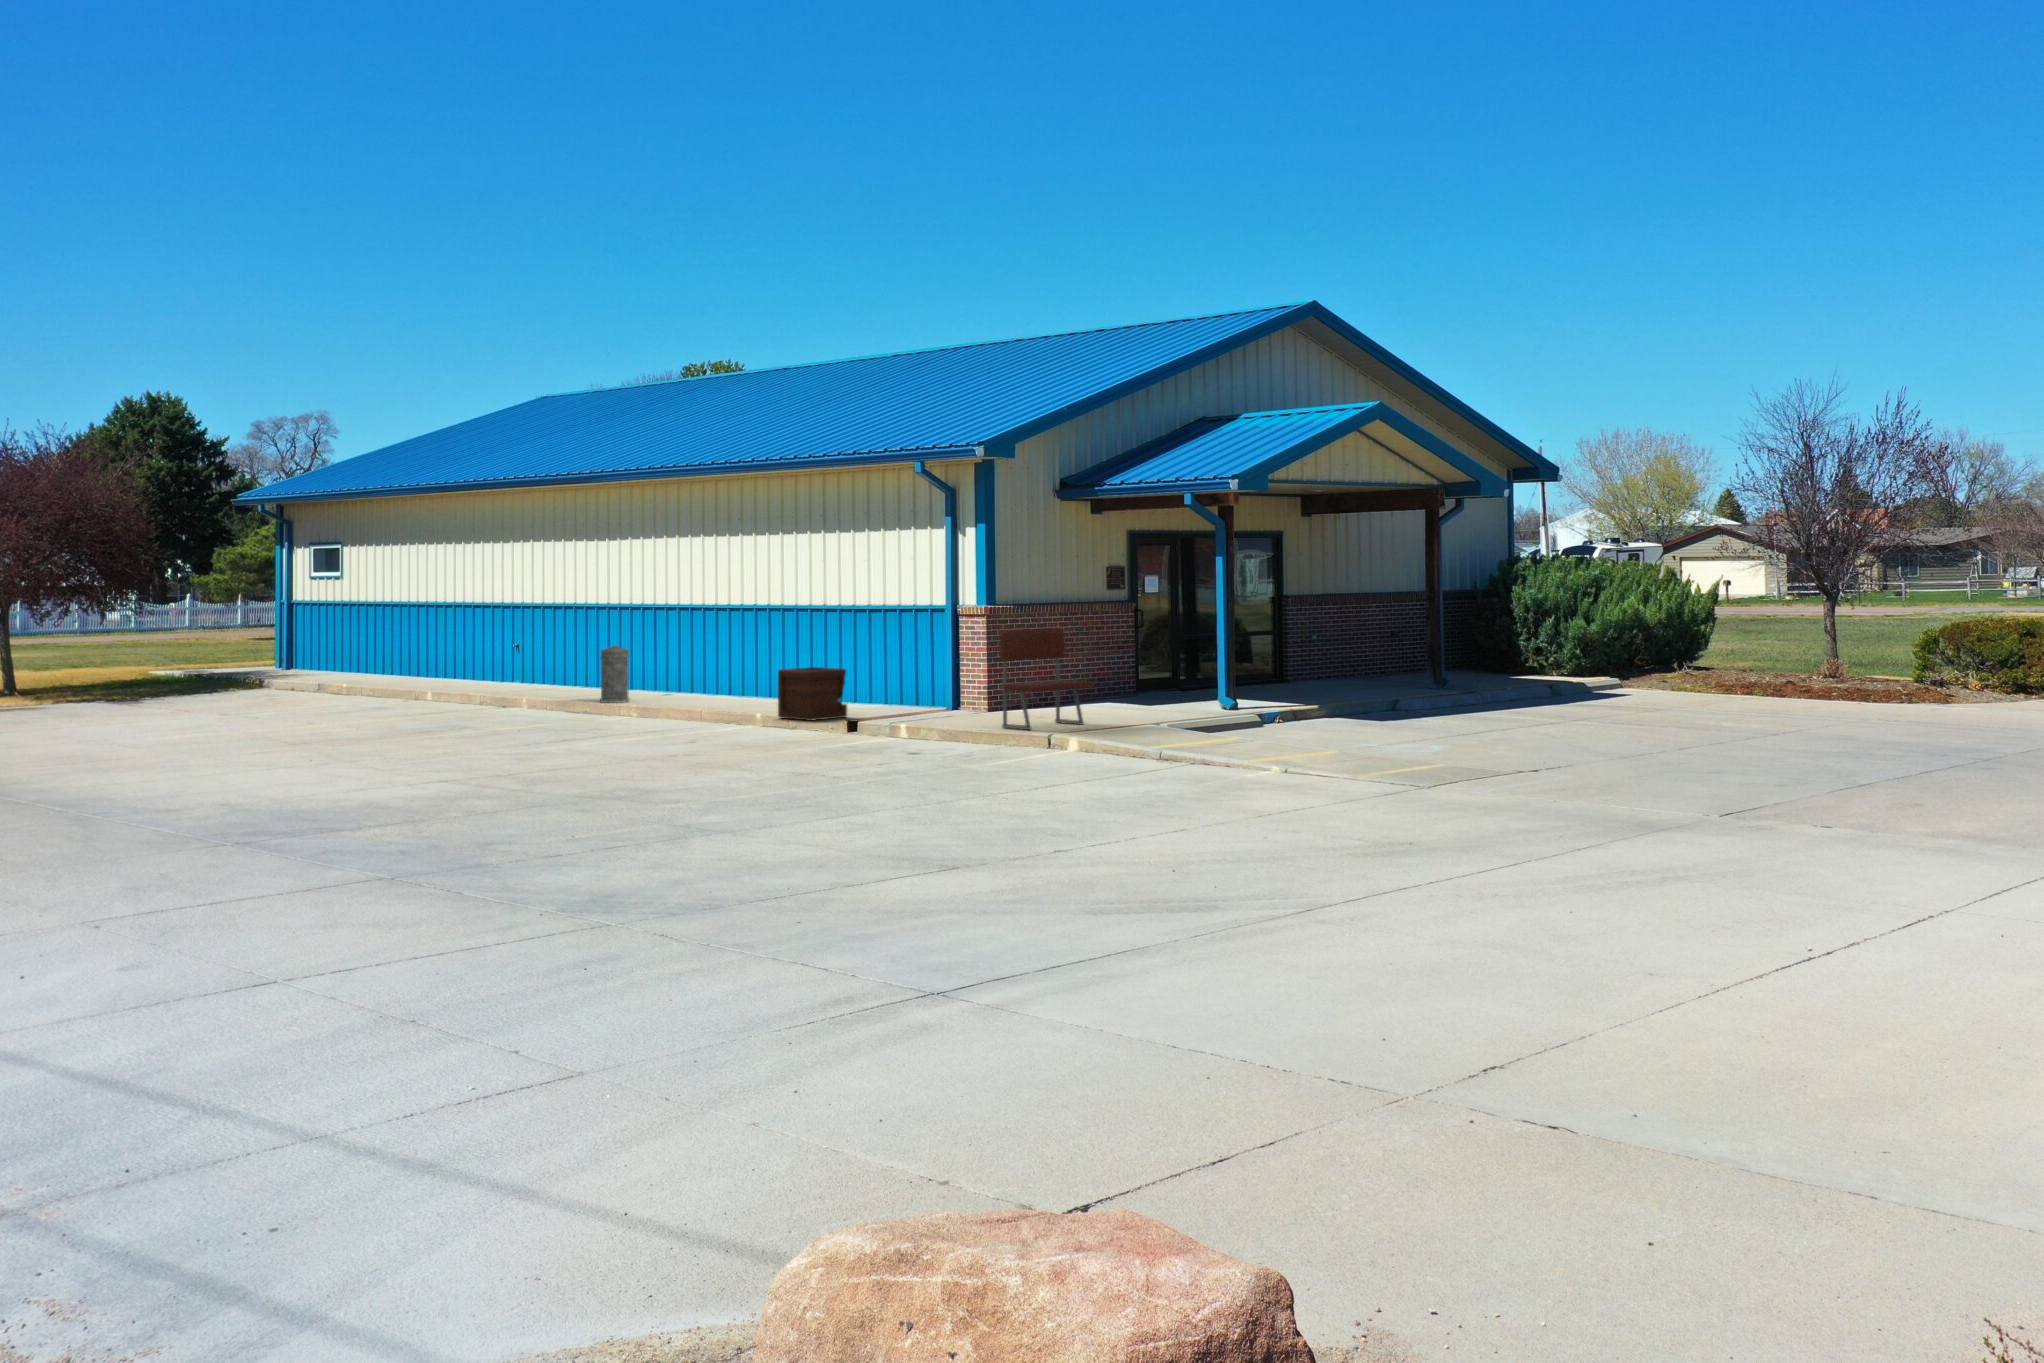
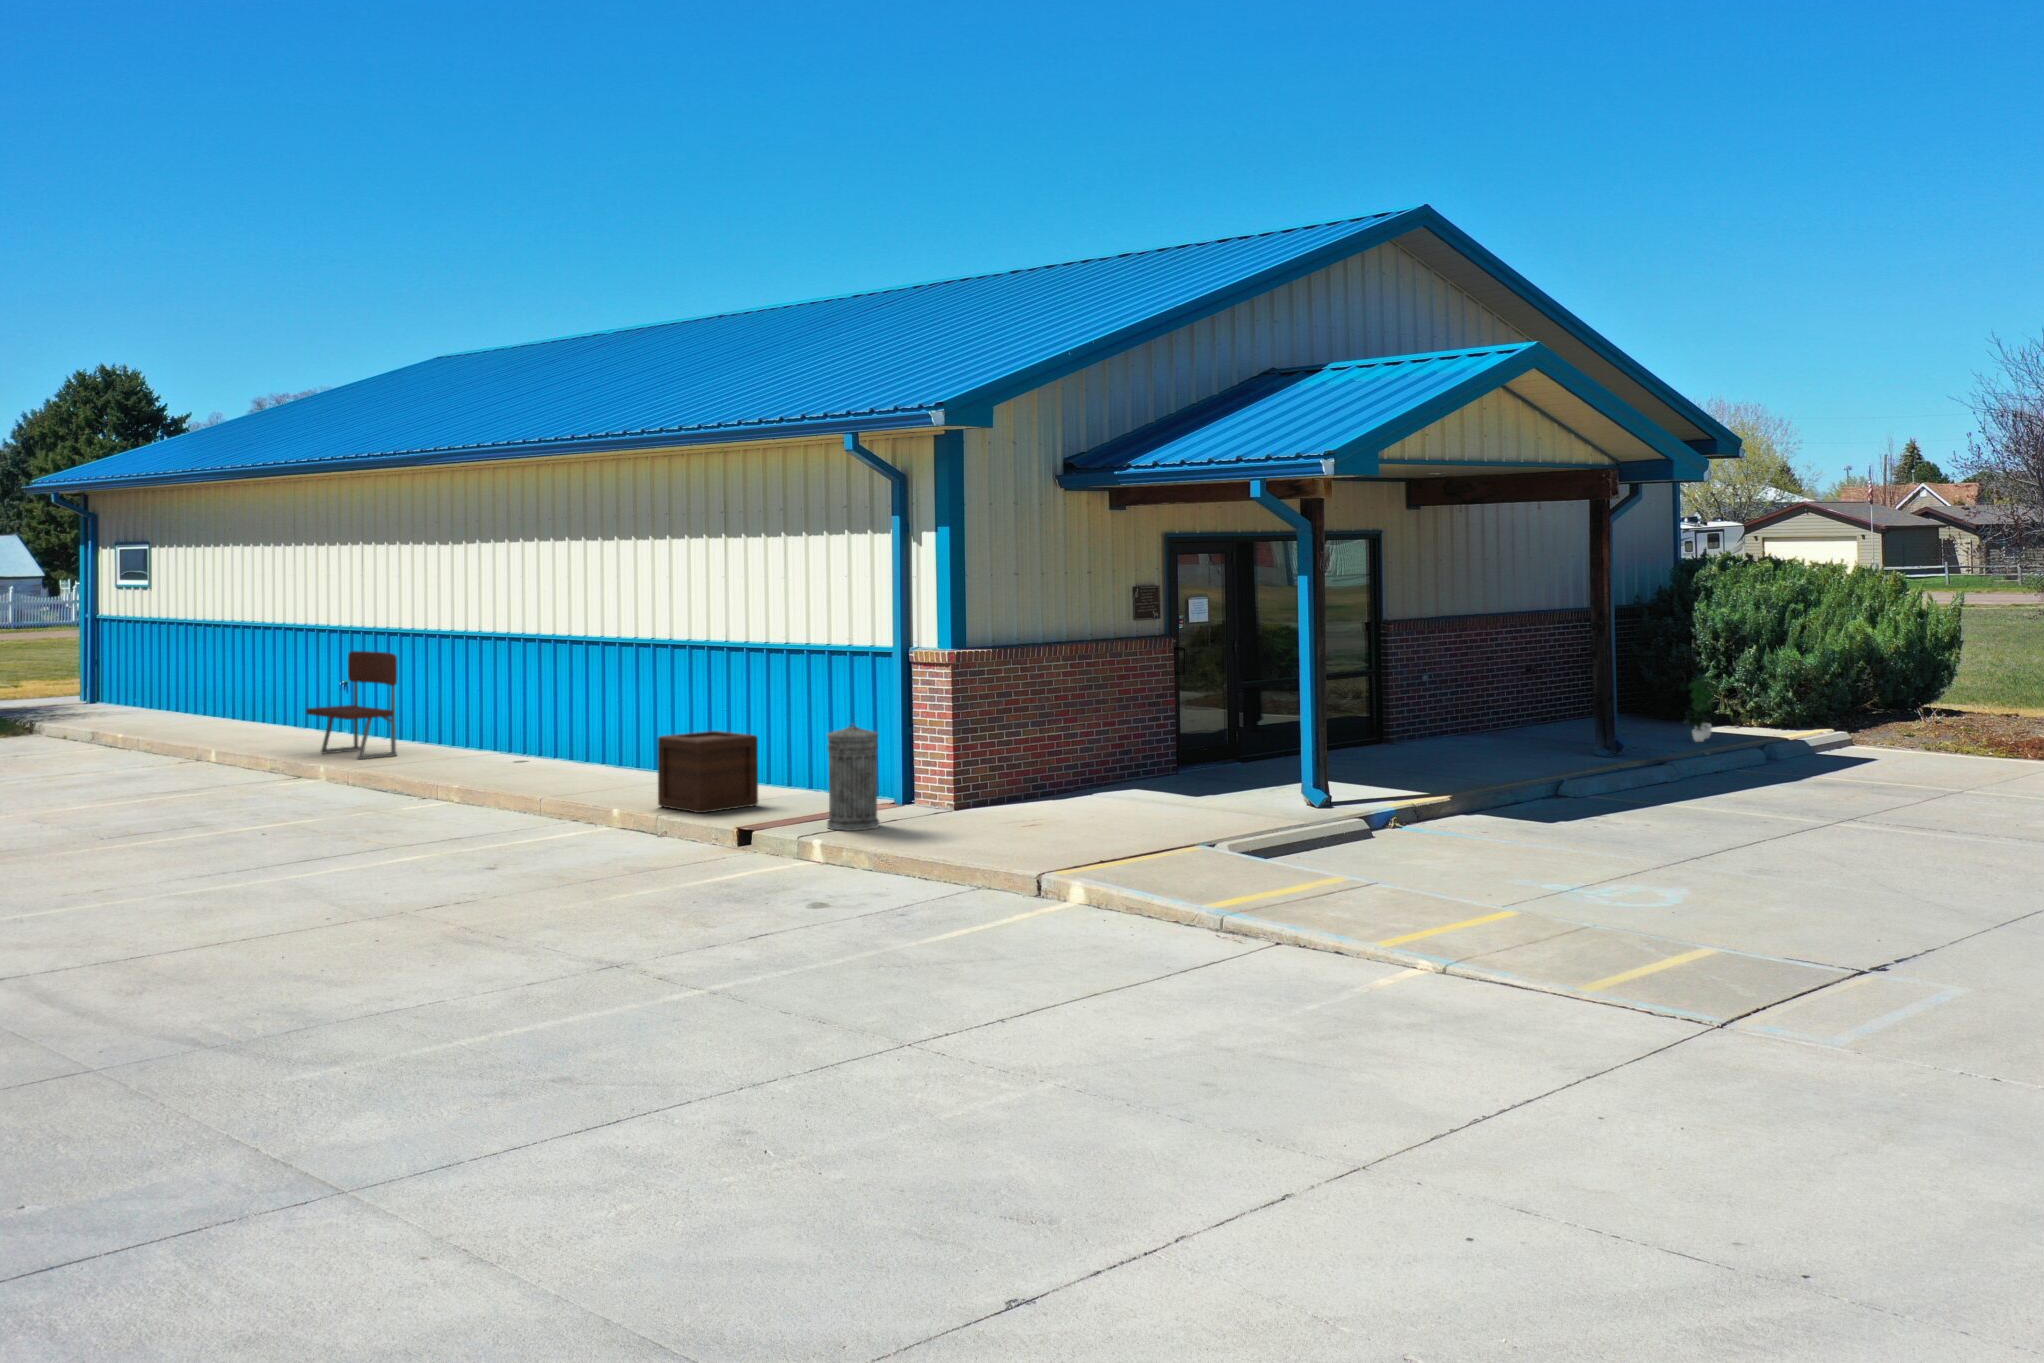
bench: present [1000,628,1095,730] -> present [306,651,398,759]
potted plant: none [1501,637,1528,686] -> present [1687,677,1716,742]
trash can: present [600,645,629,703] -> present [827,724,879,831]

